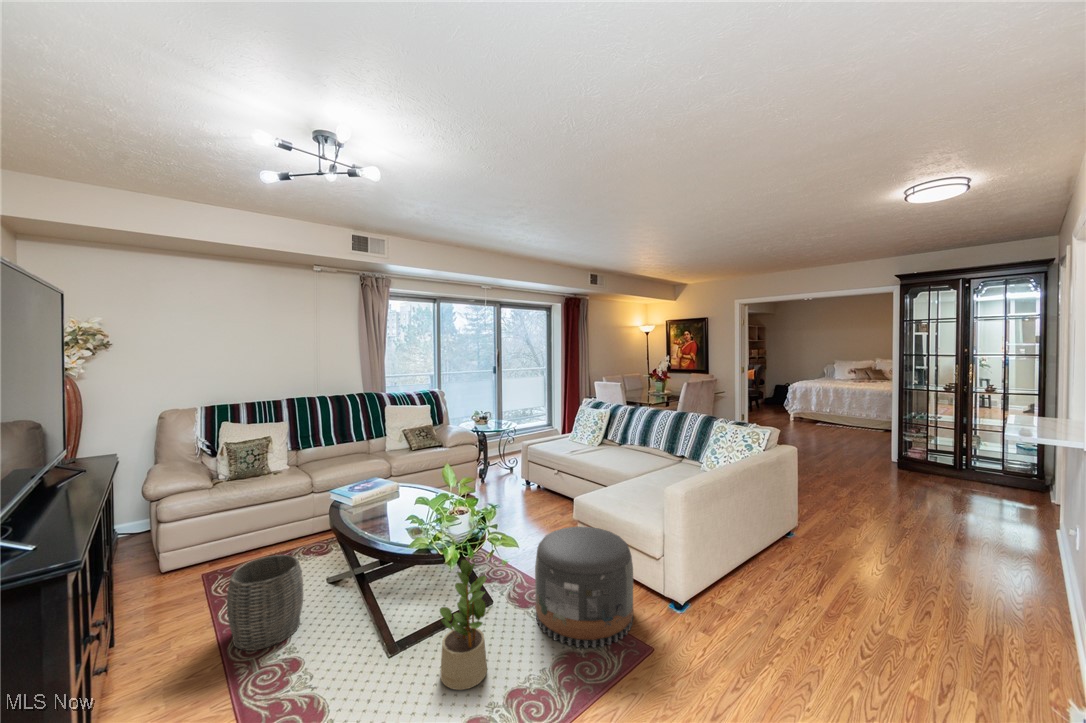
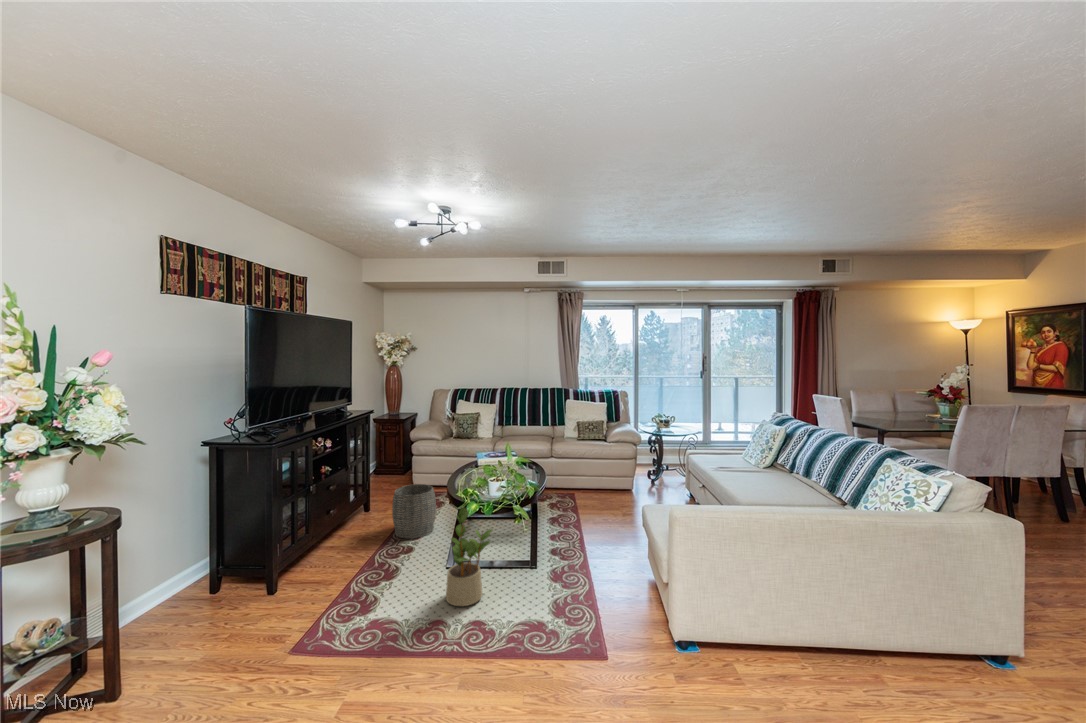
pouf: present [535,527,633,648] -> none [541,519,637,636]

